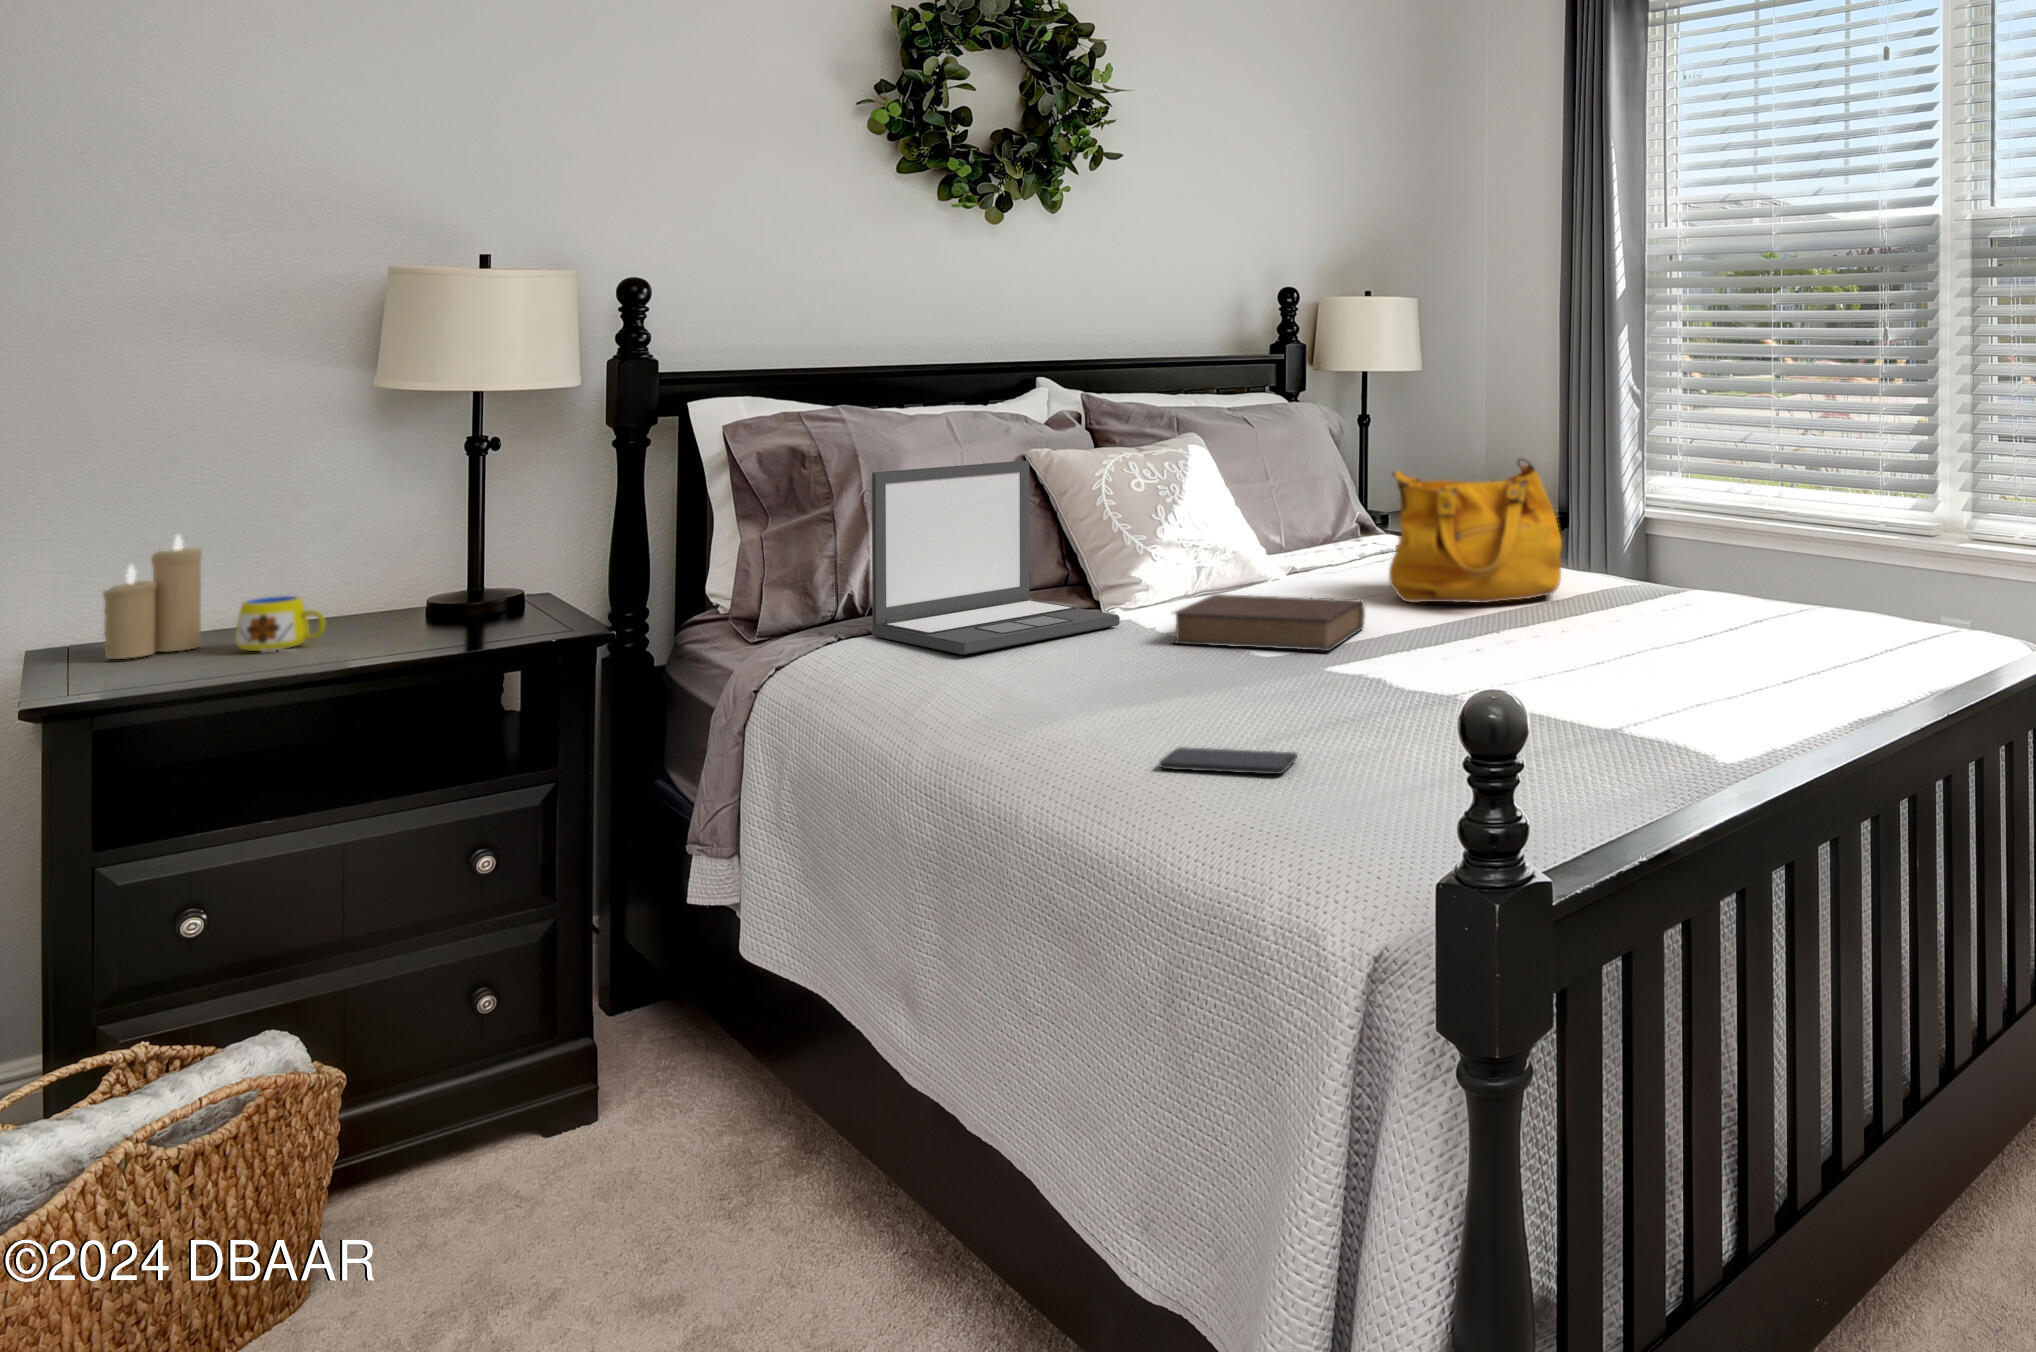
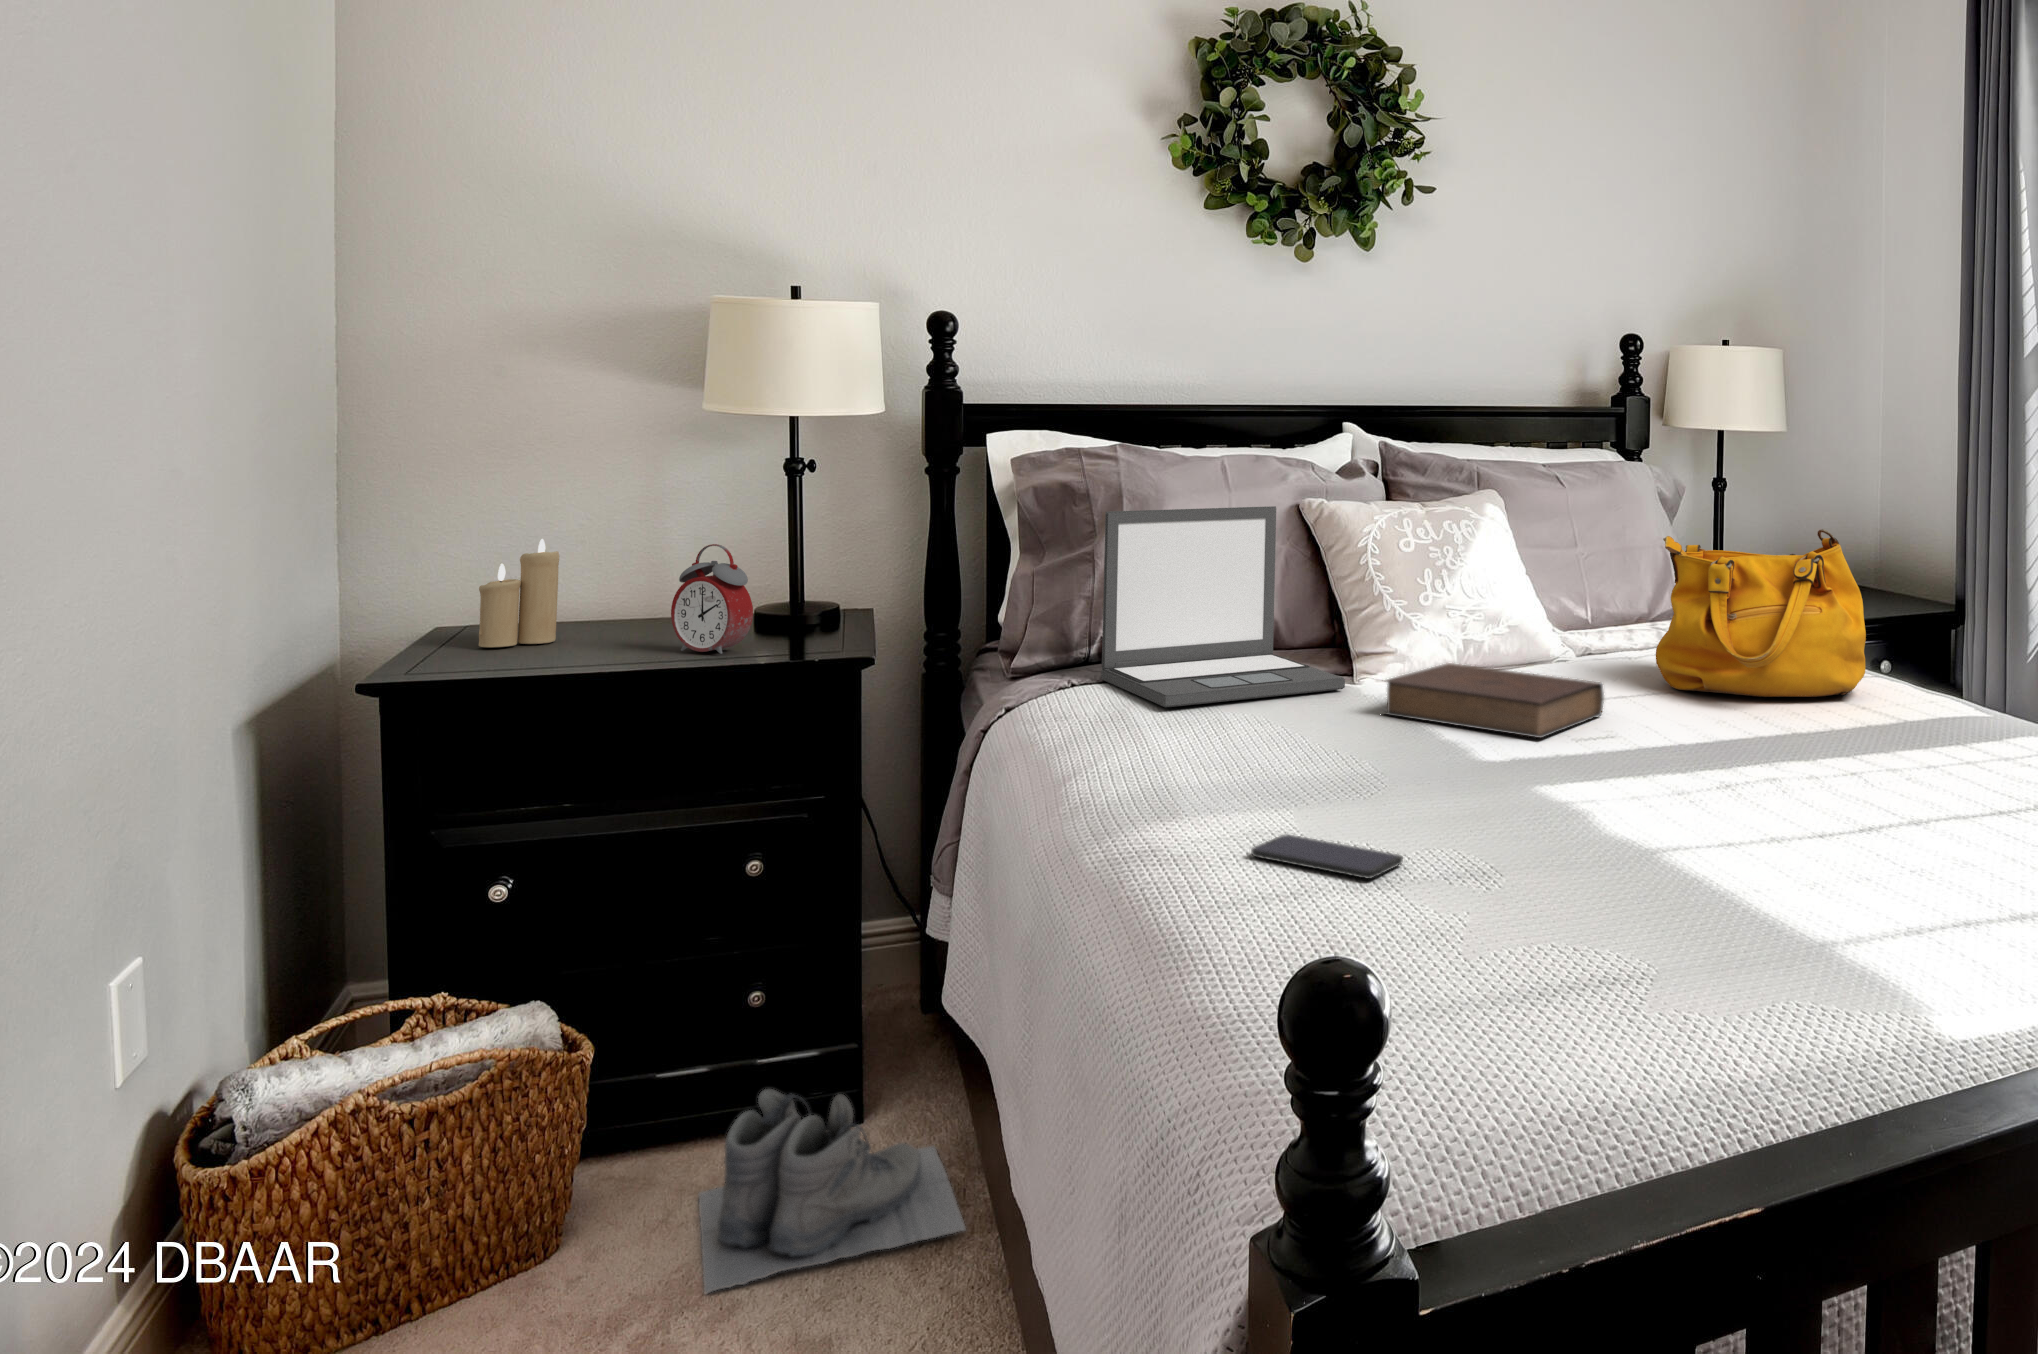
alarm clock: none [365,528,466,644] -> present [671,544,753,654]
mug: present [235,596,325,652] -> none [573,601,643,652]
boots: none [464,1070,788,1289] -> present [699,1089,965,1294]

